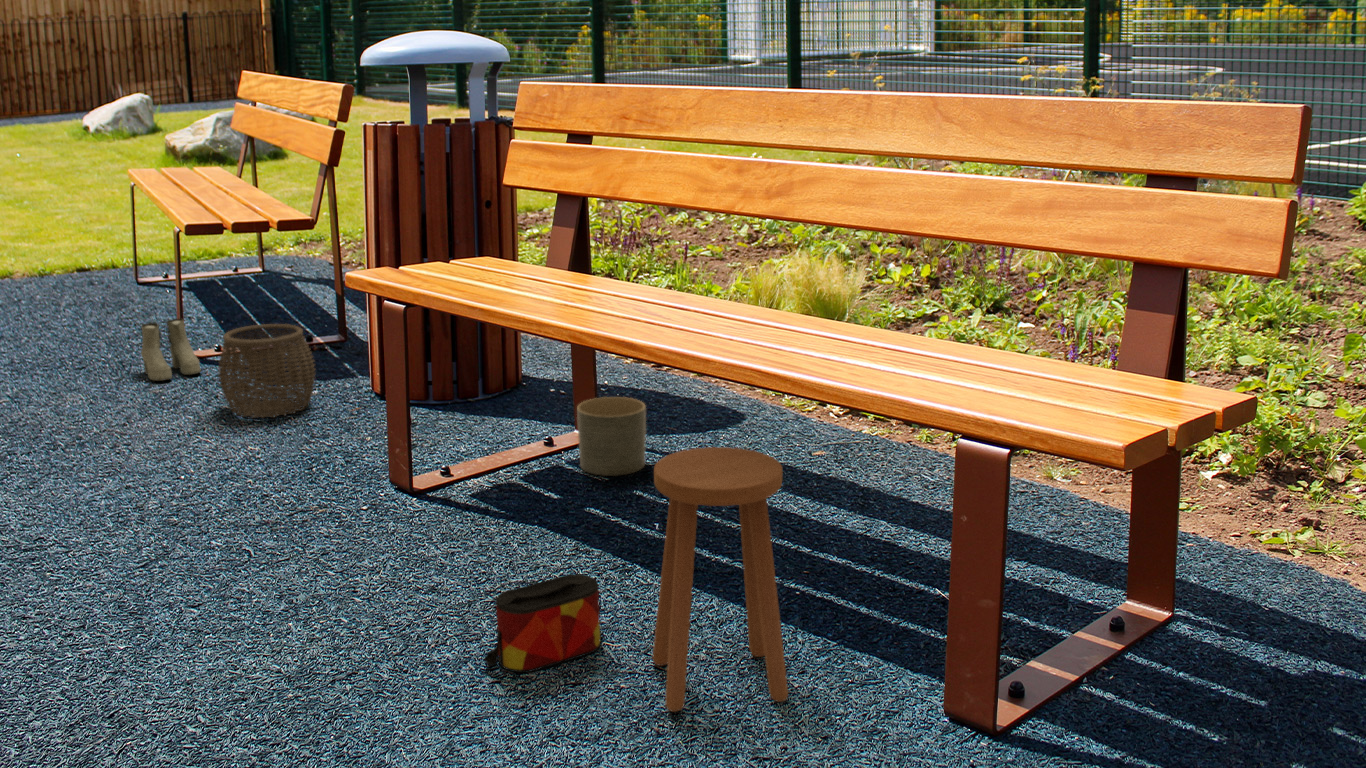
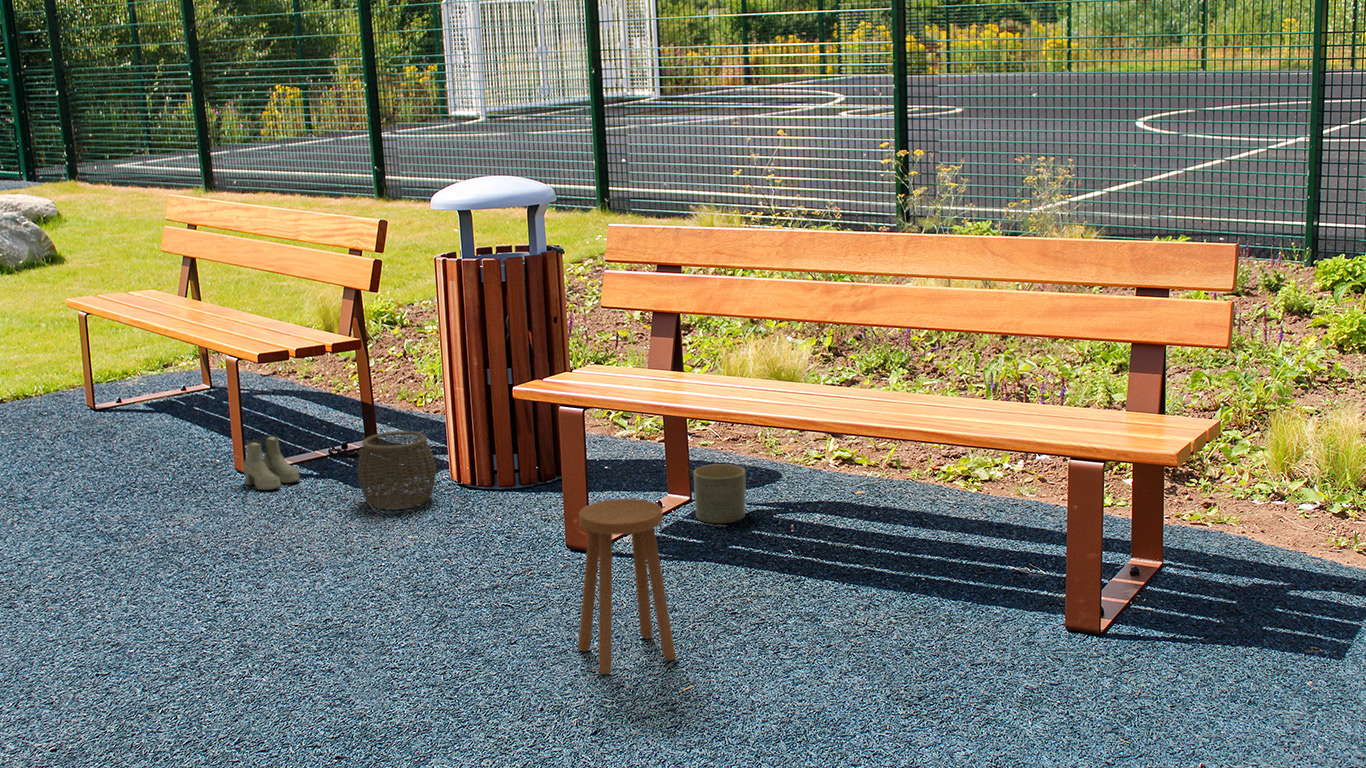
stool: present [652,447,788,712] -> present [578,499,676,674]
bag: present [484,574,600,672] -> none [765,576,828,643]

